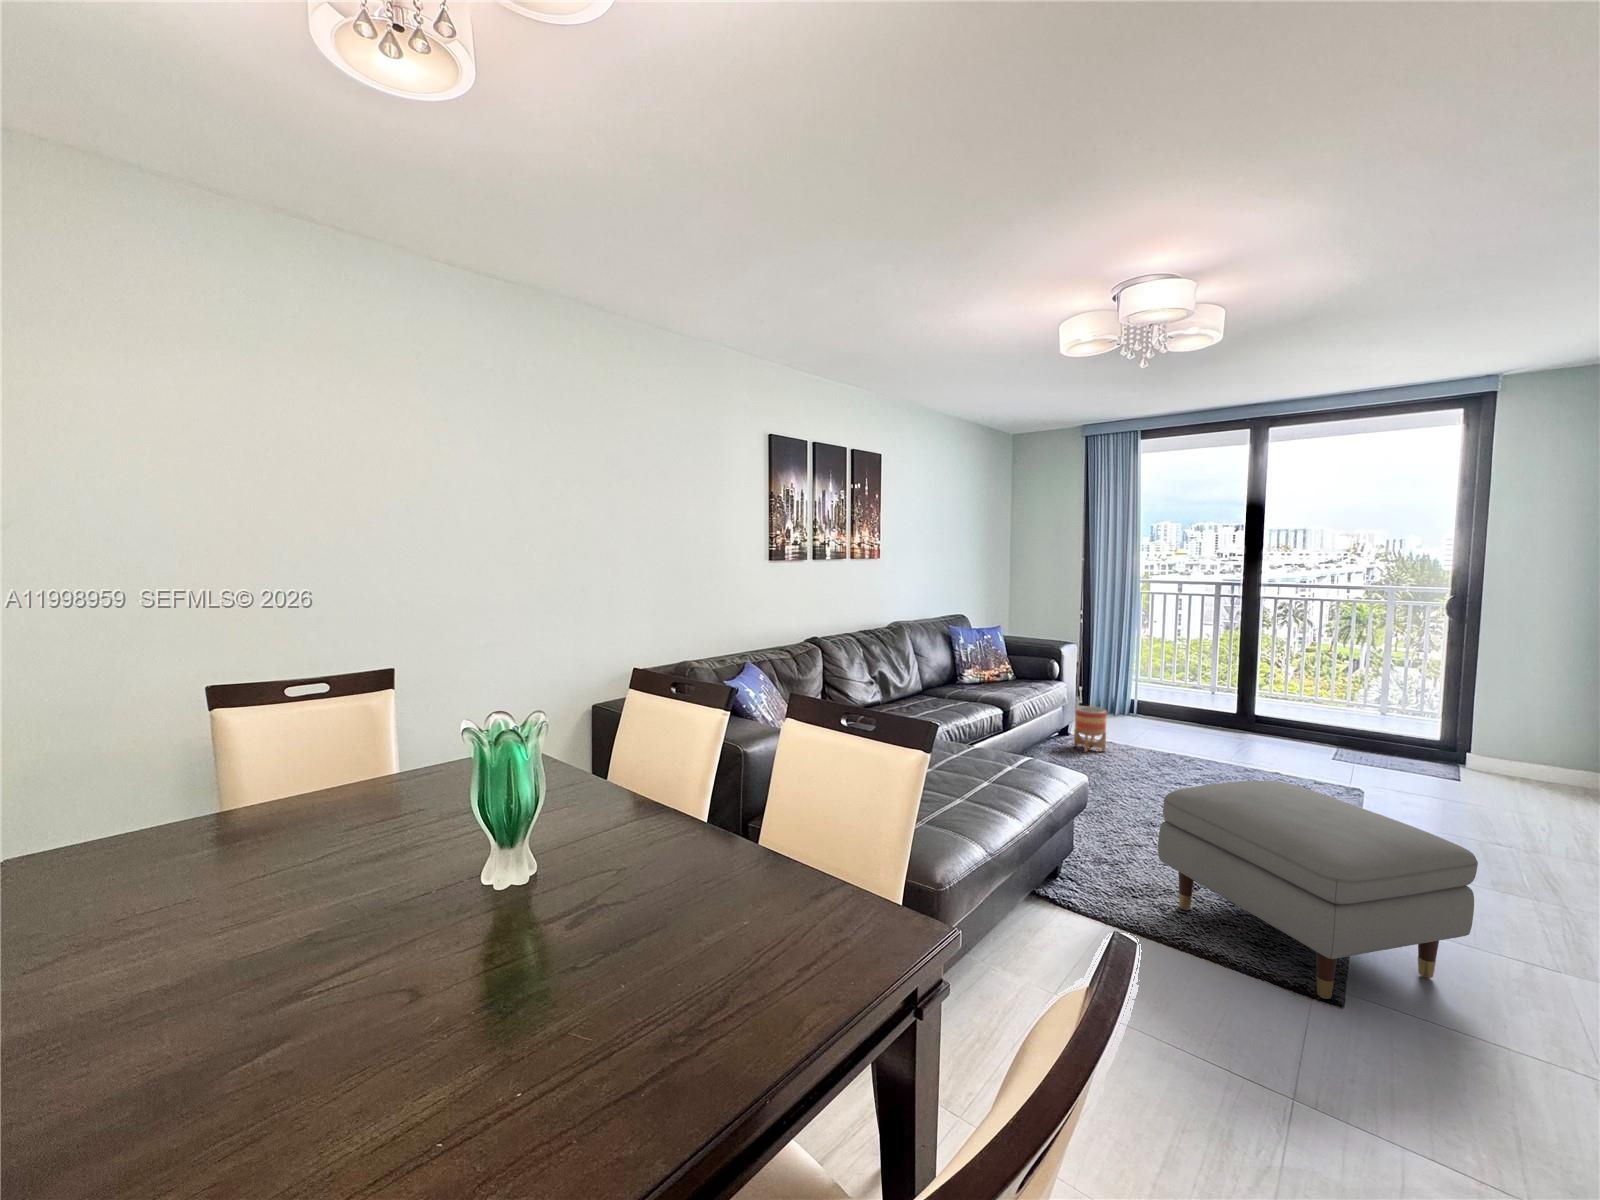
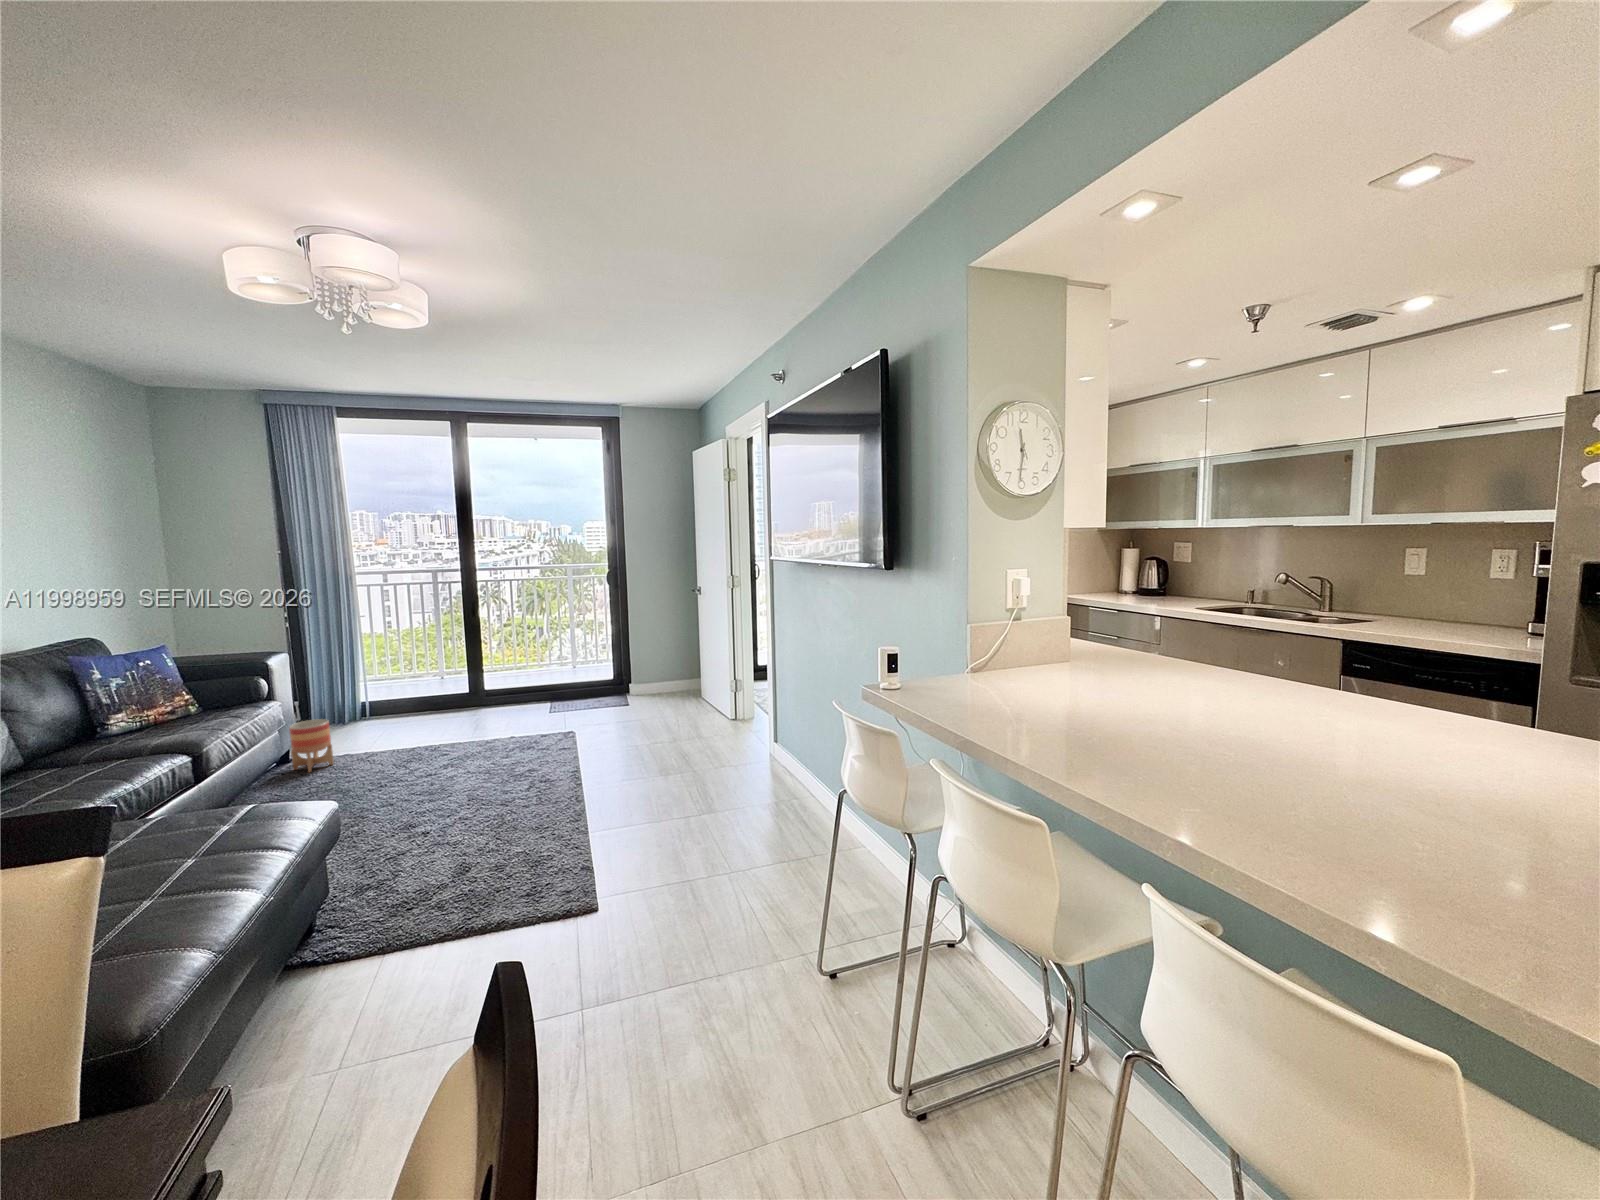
ottoman: present [1158,781,1478,999] -> none [427,745,662,912]

